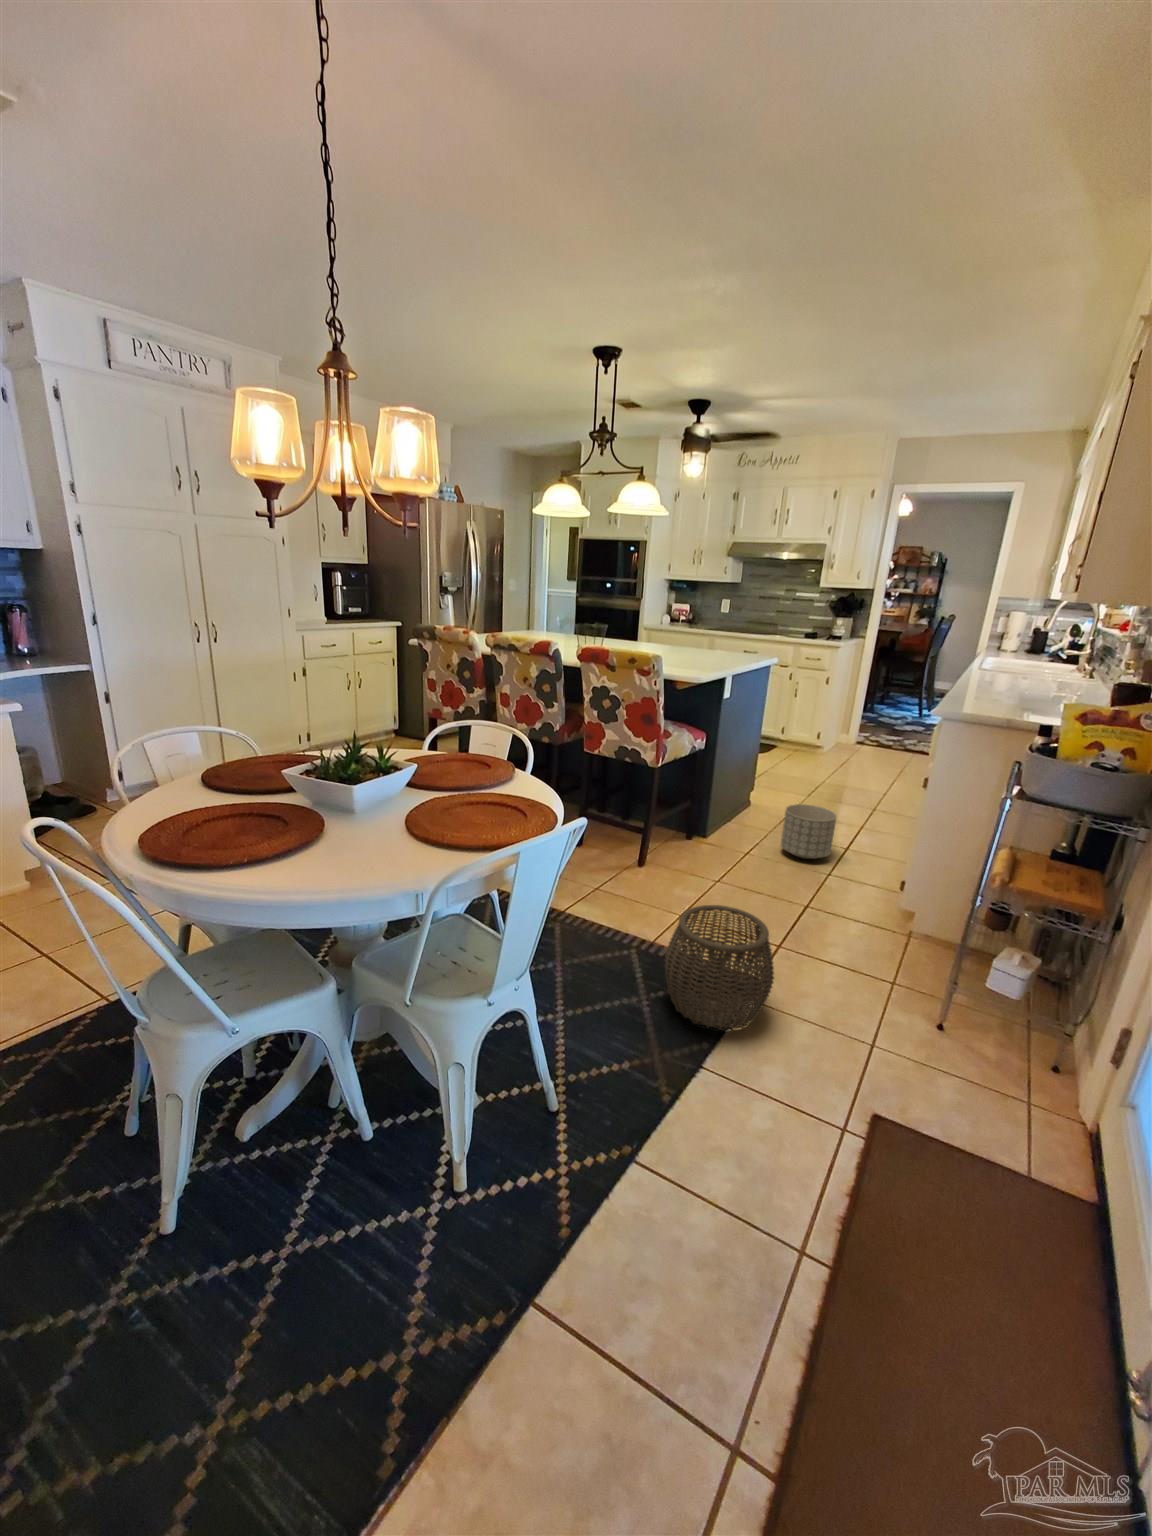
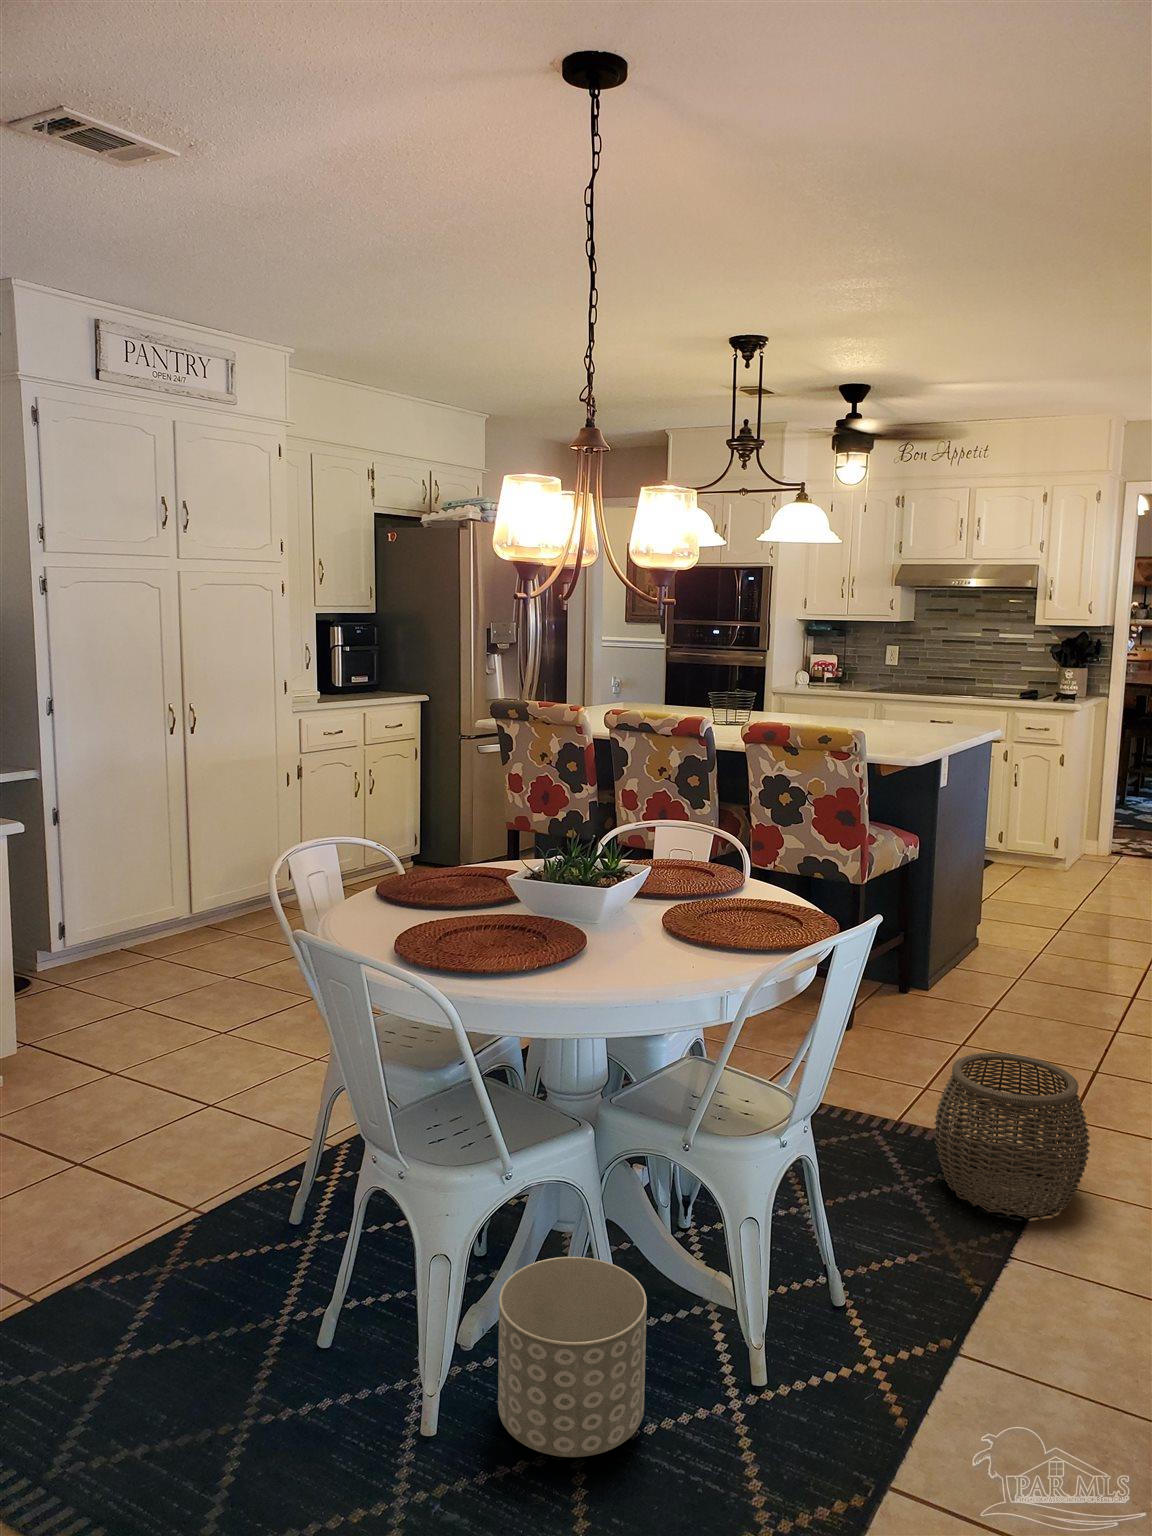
planter: present [781,804,837,859] -> present [498,1257,647,1457]

